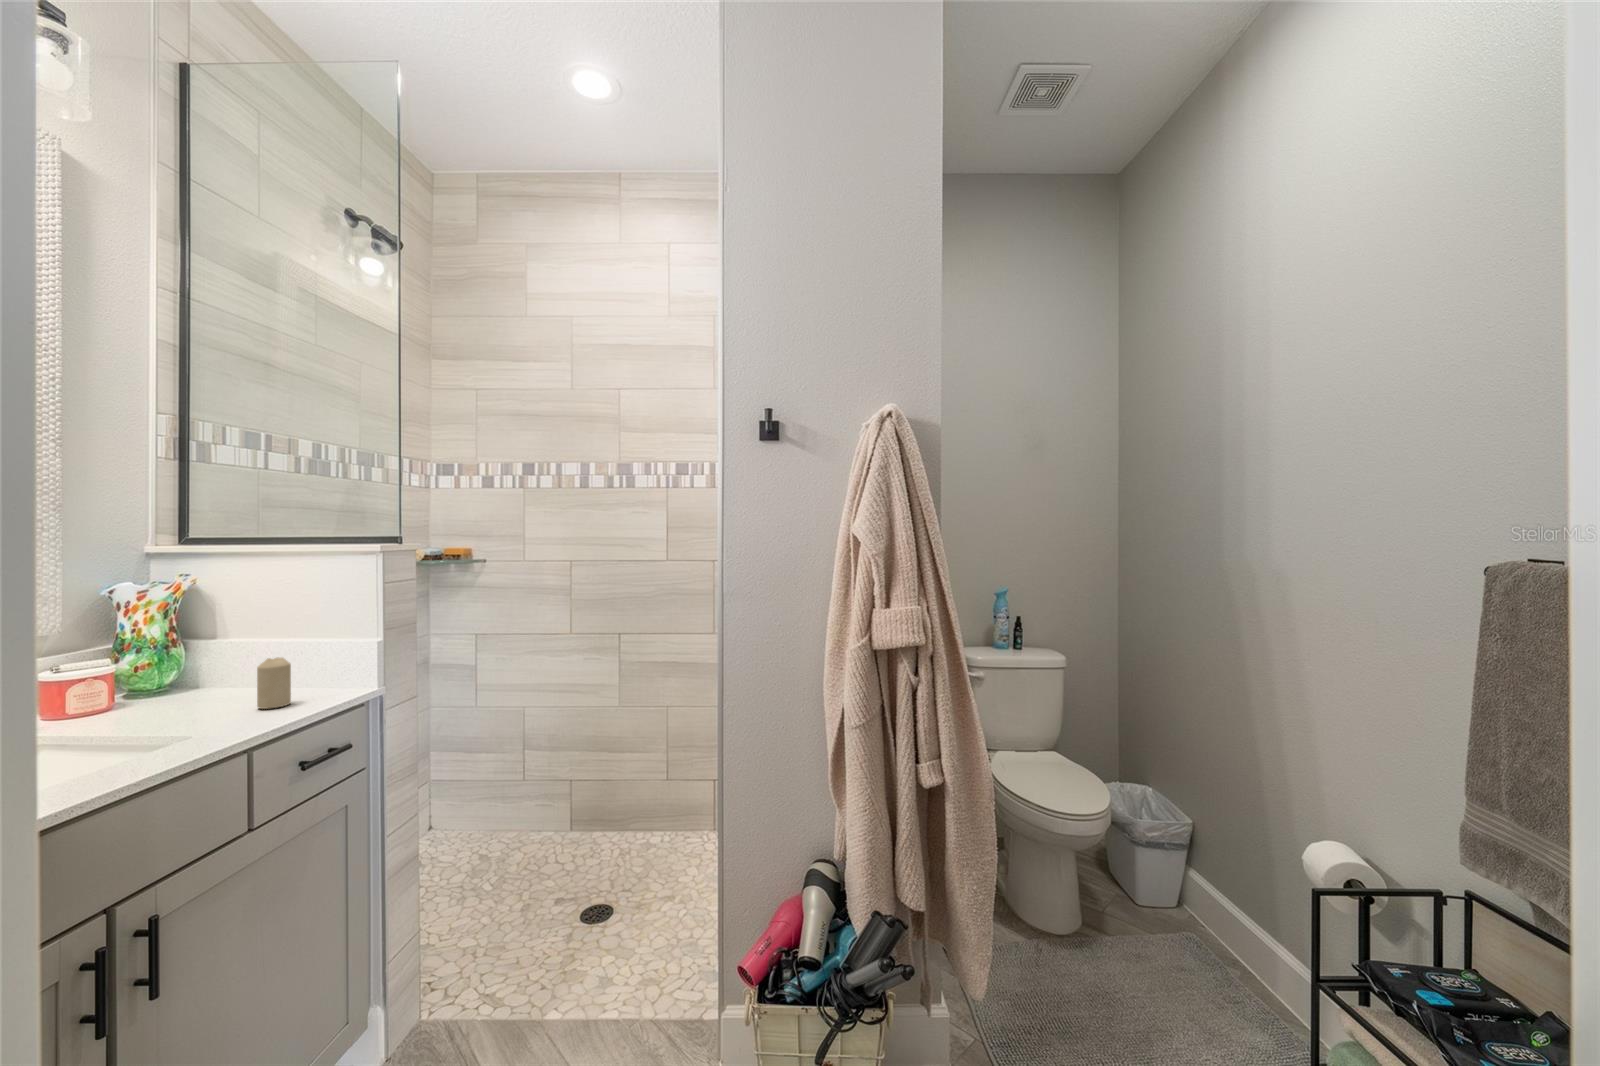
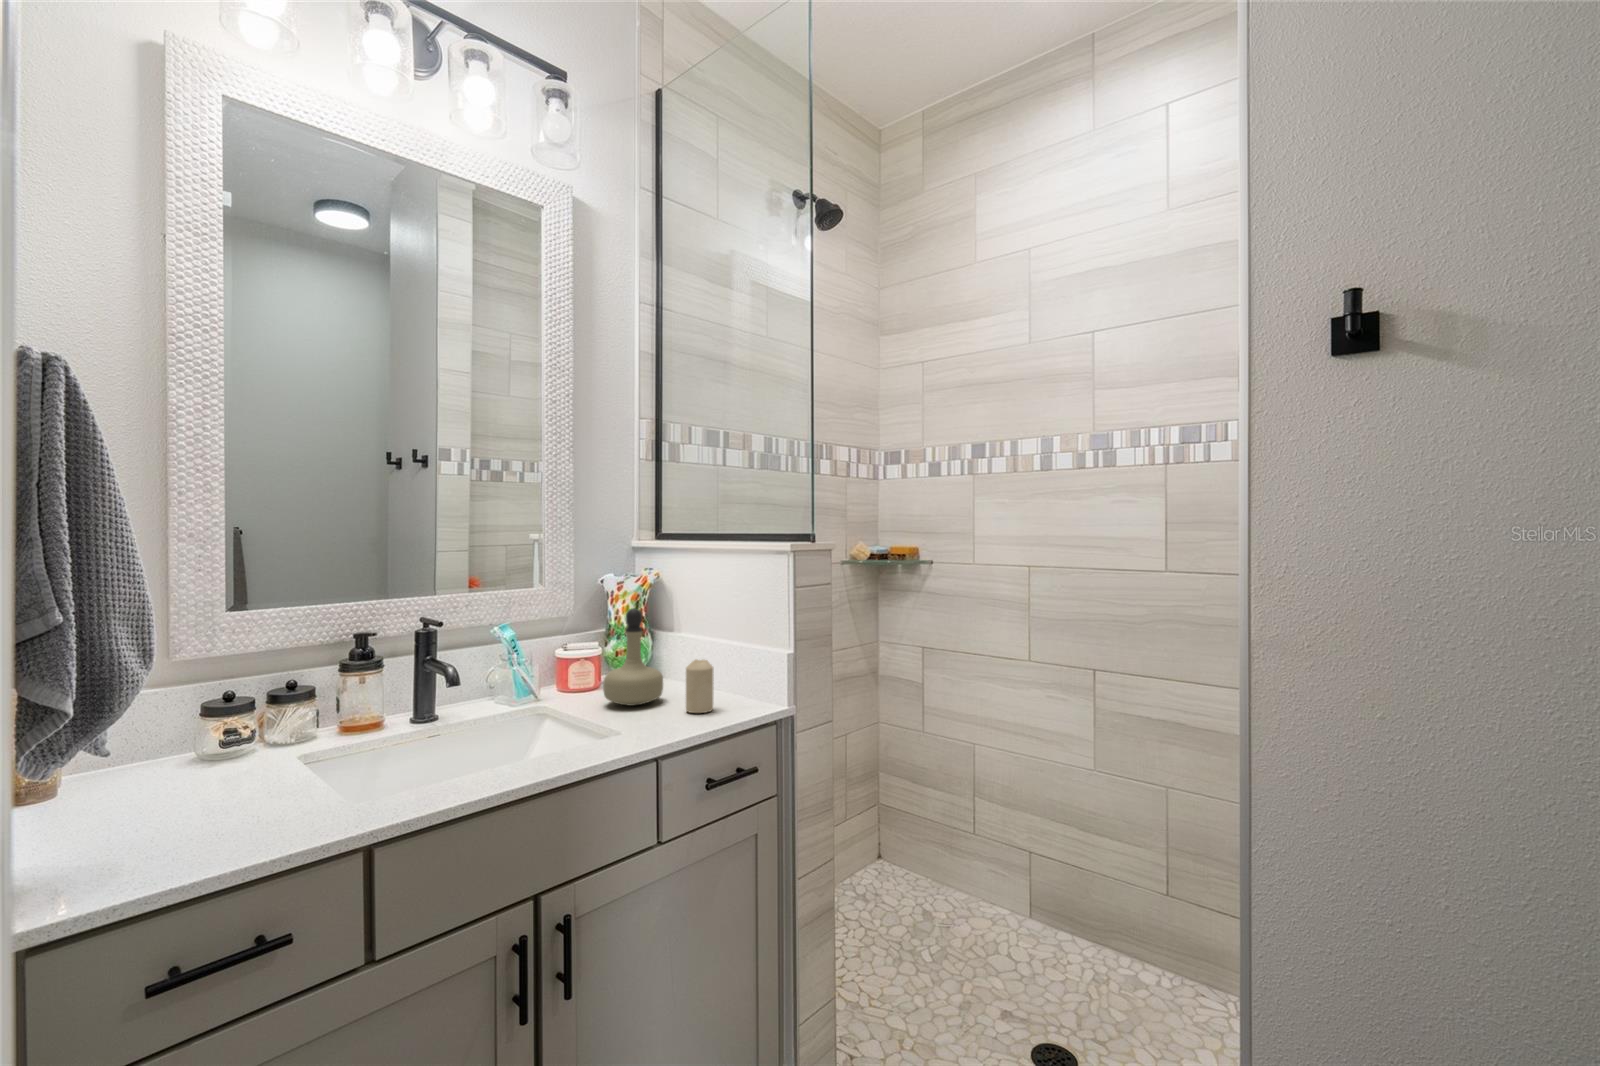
perfume bottle: none [136,615,220,716] -> present [603,608,663,706]

